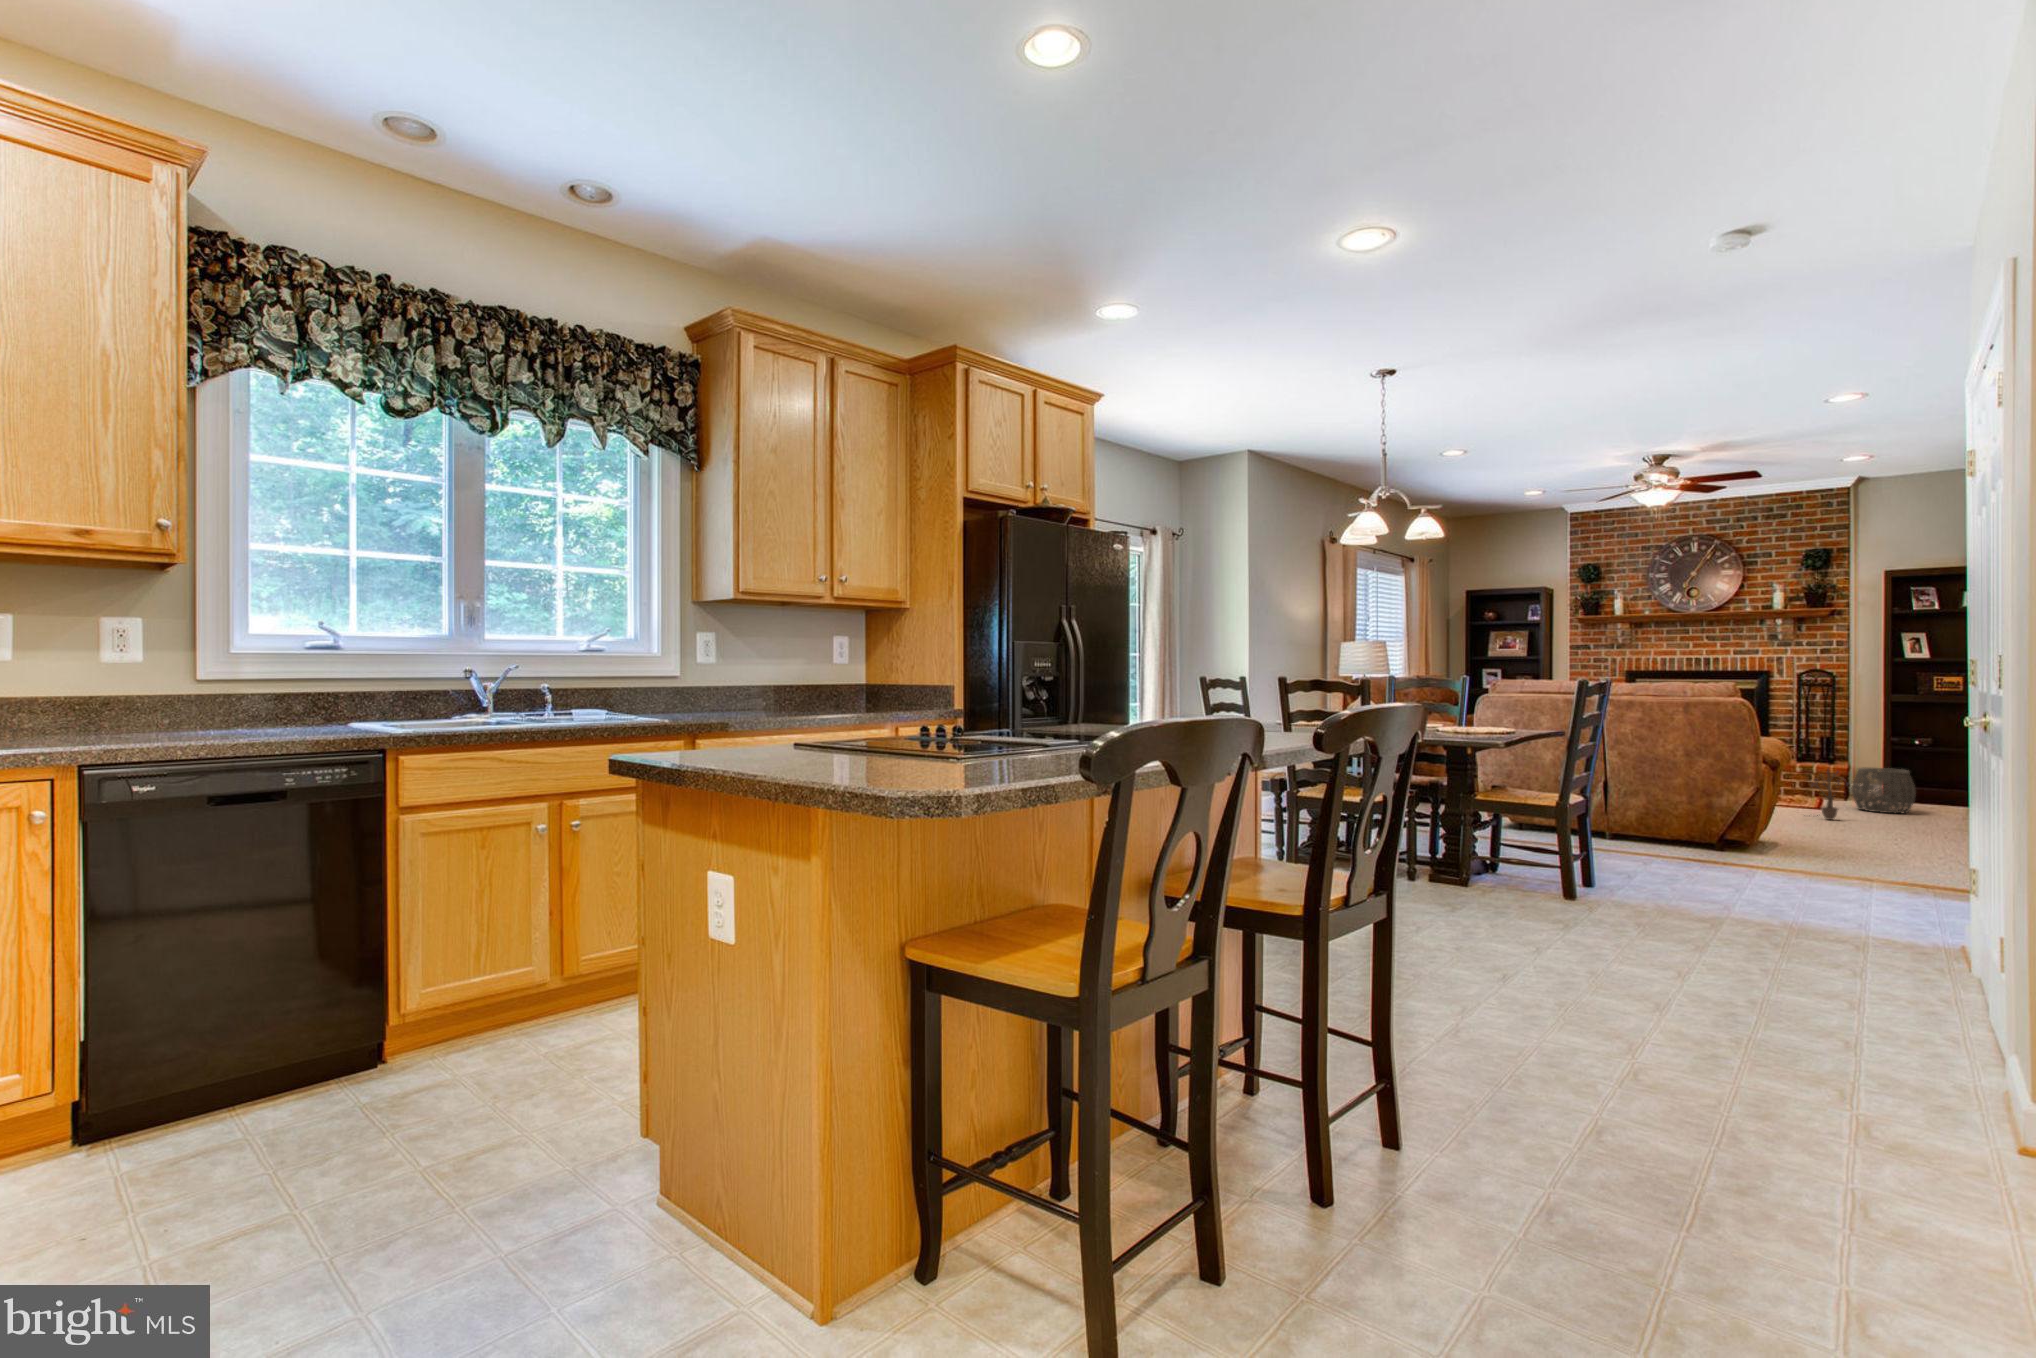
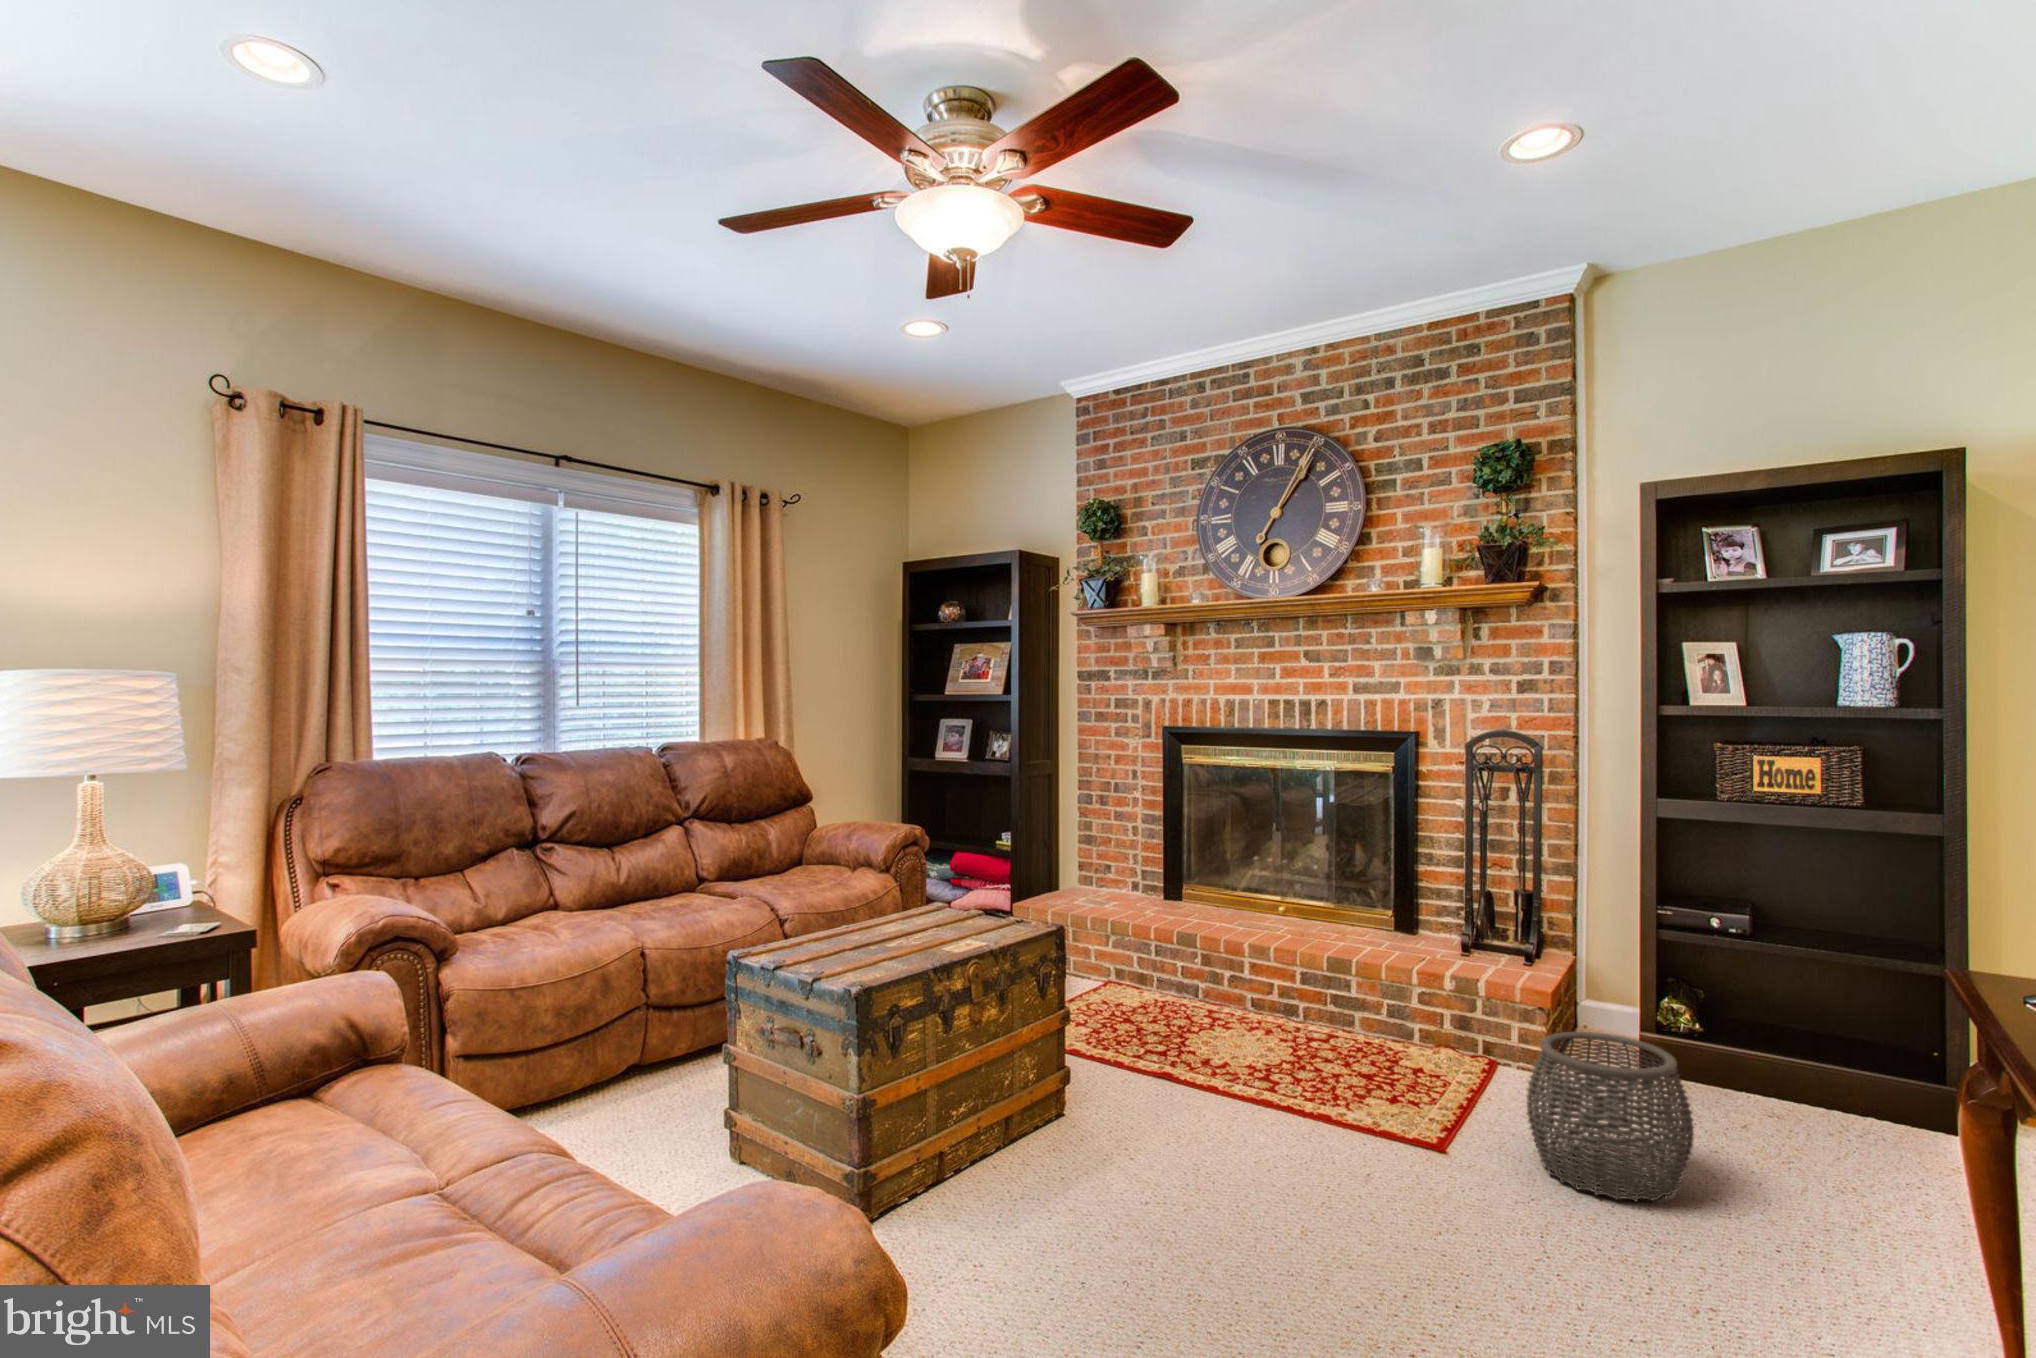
decorative plant: present [1804,770,1848,820] -> none [1316,1107,1457,1293]

